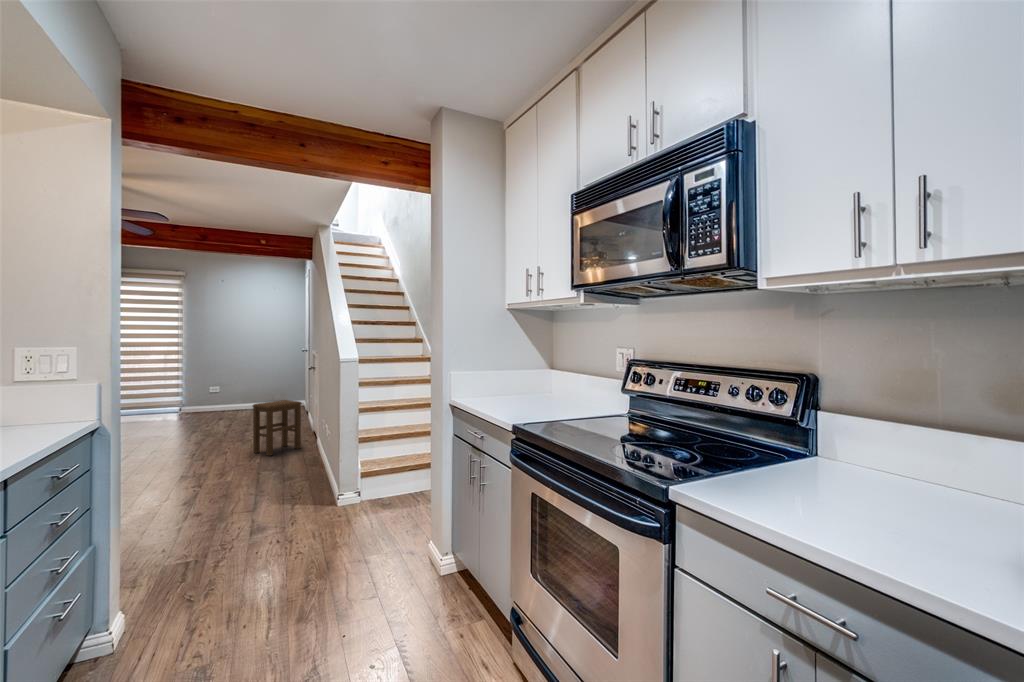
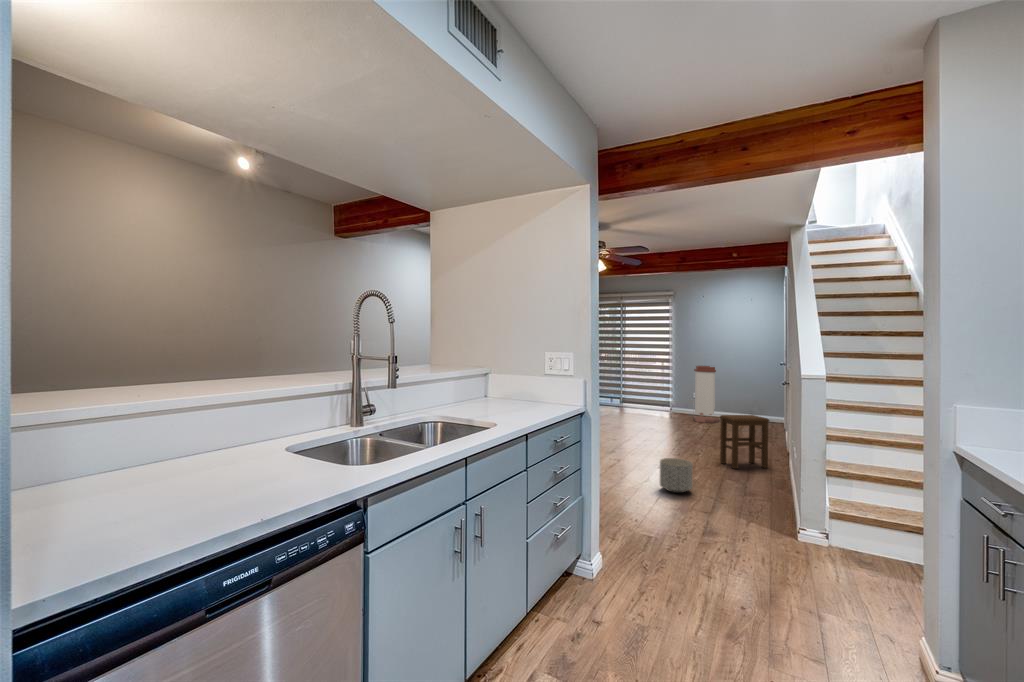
trash can: none [213,353,244,414] -> present [694,366,719,423]
planter: none [189,458,230,498] -> present [660,458,693,493]

